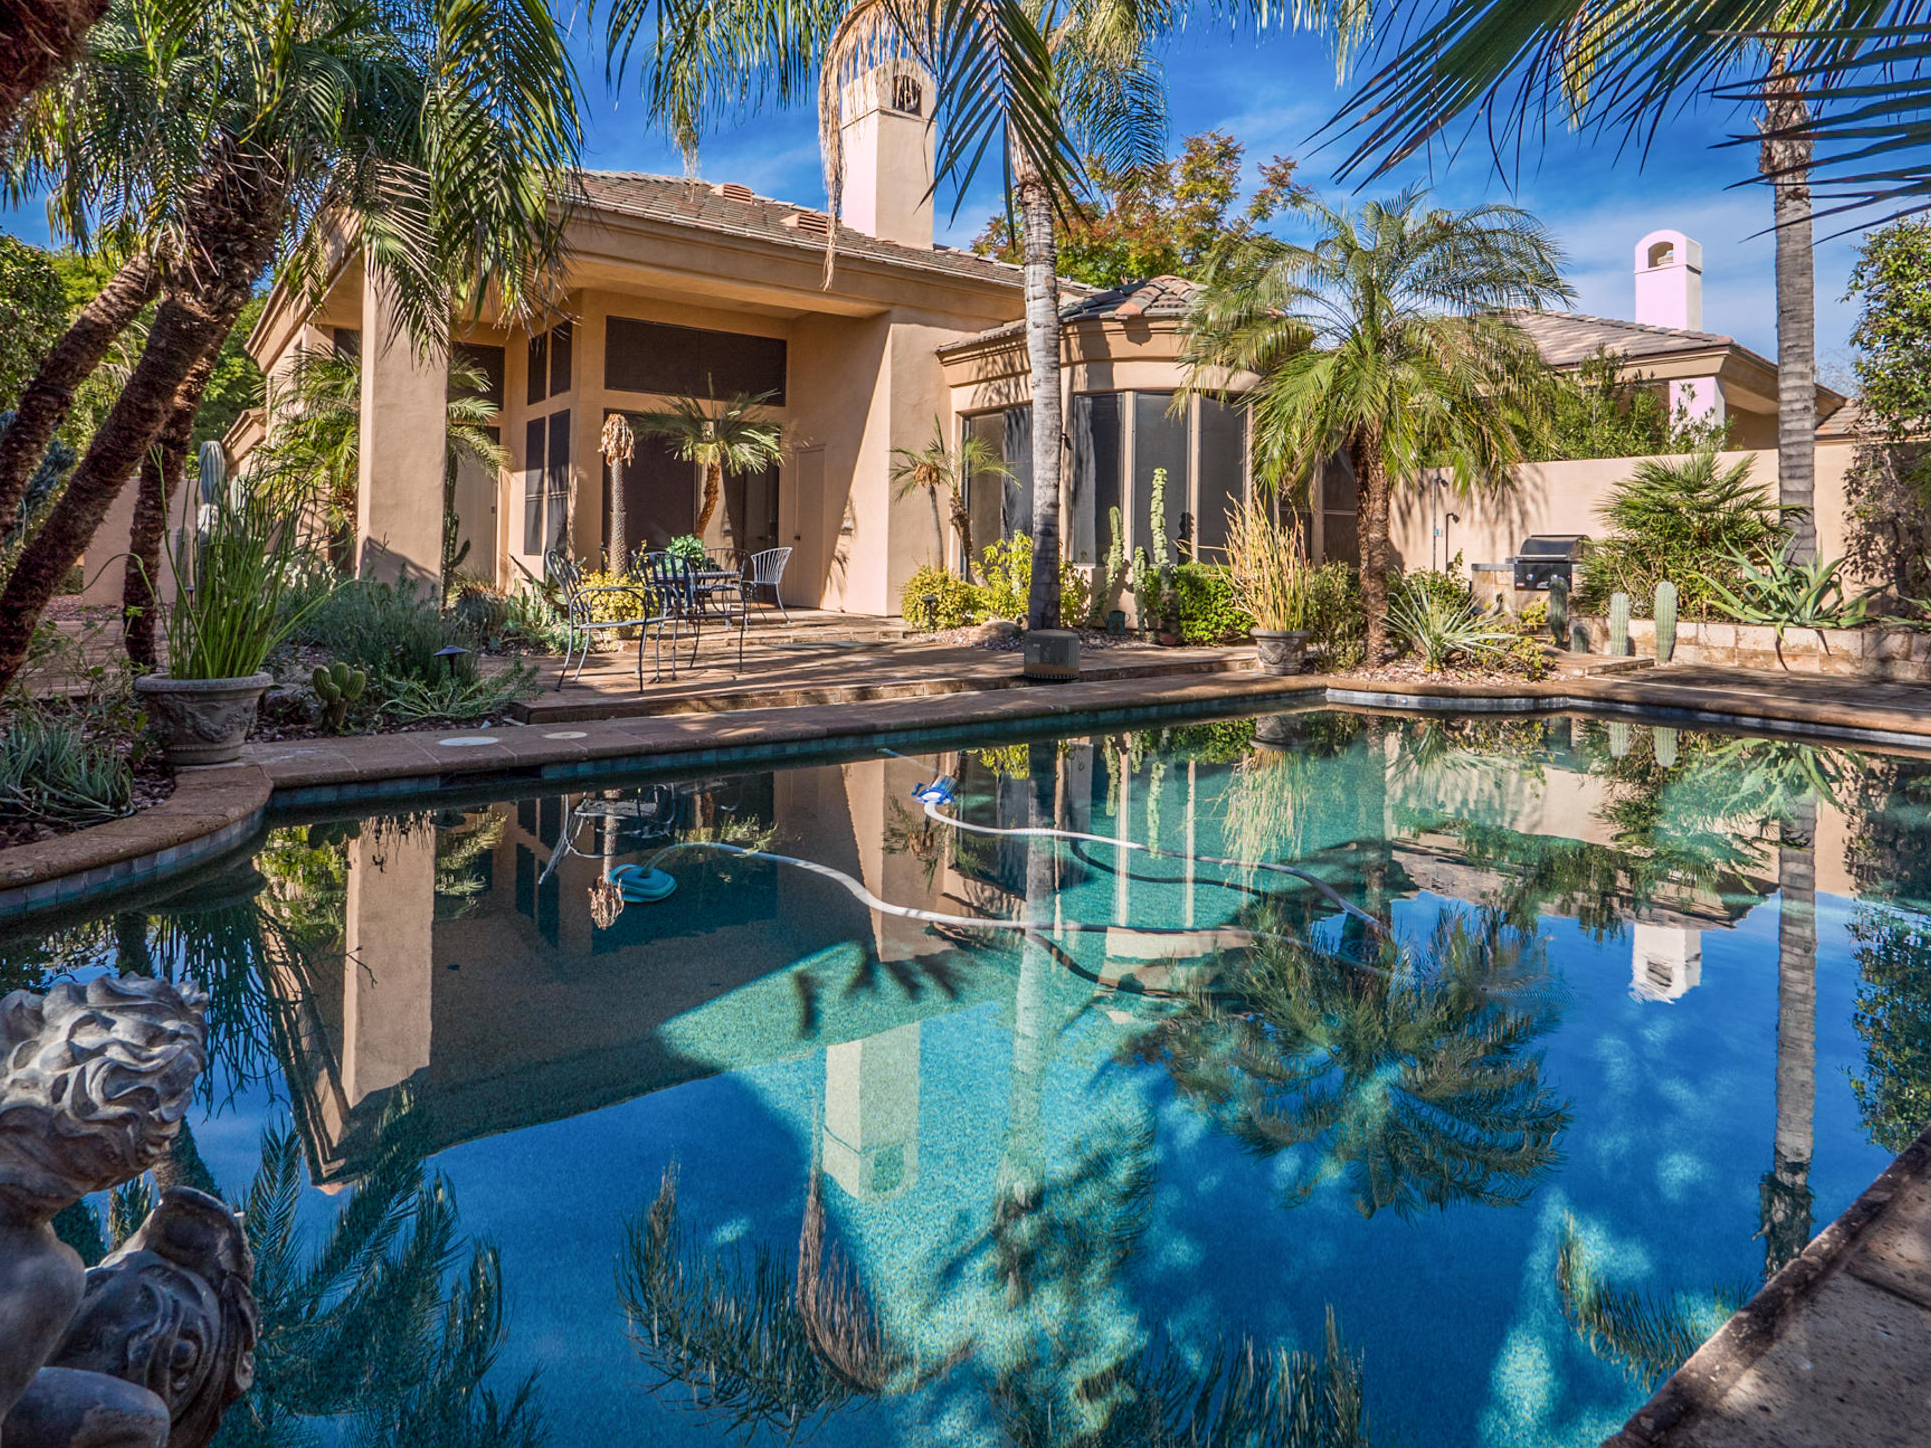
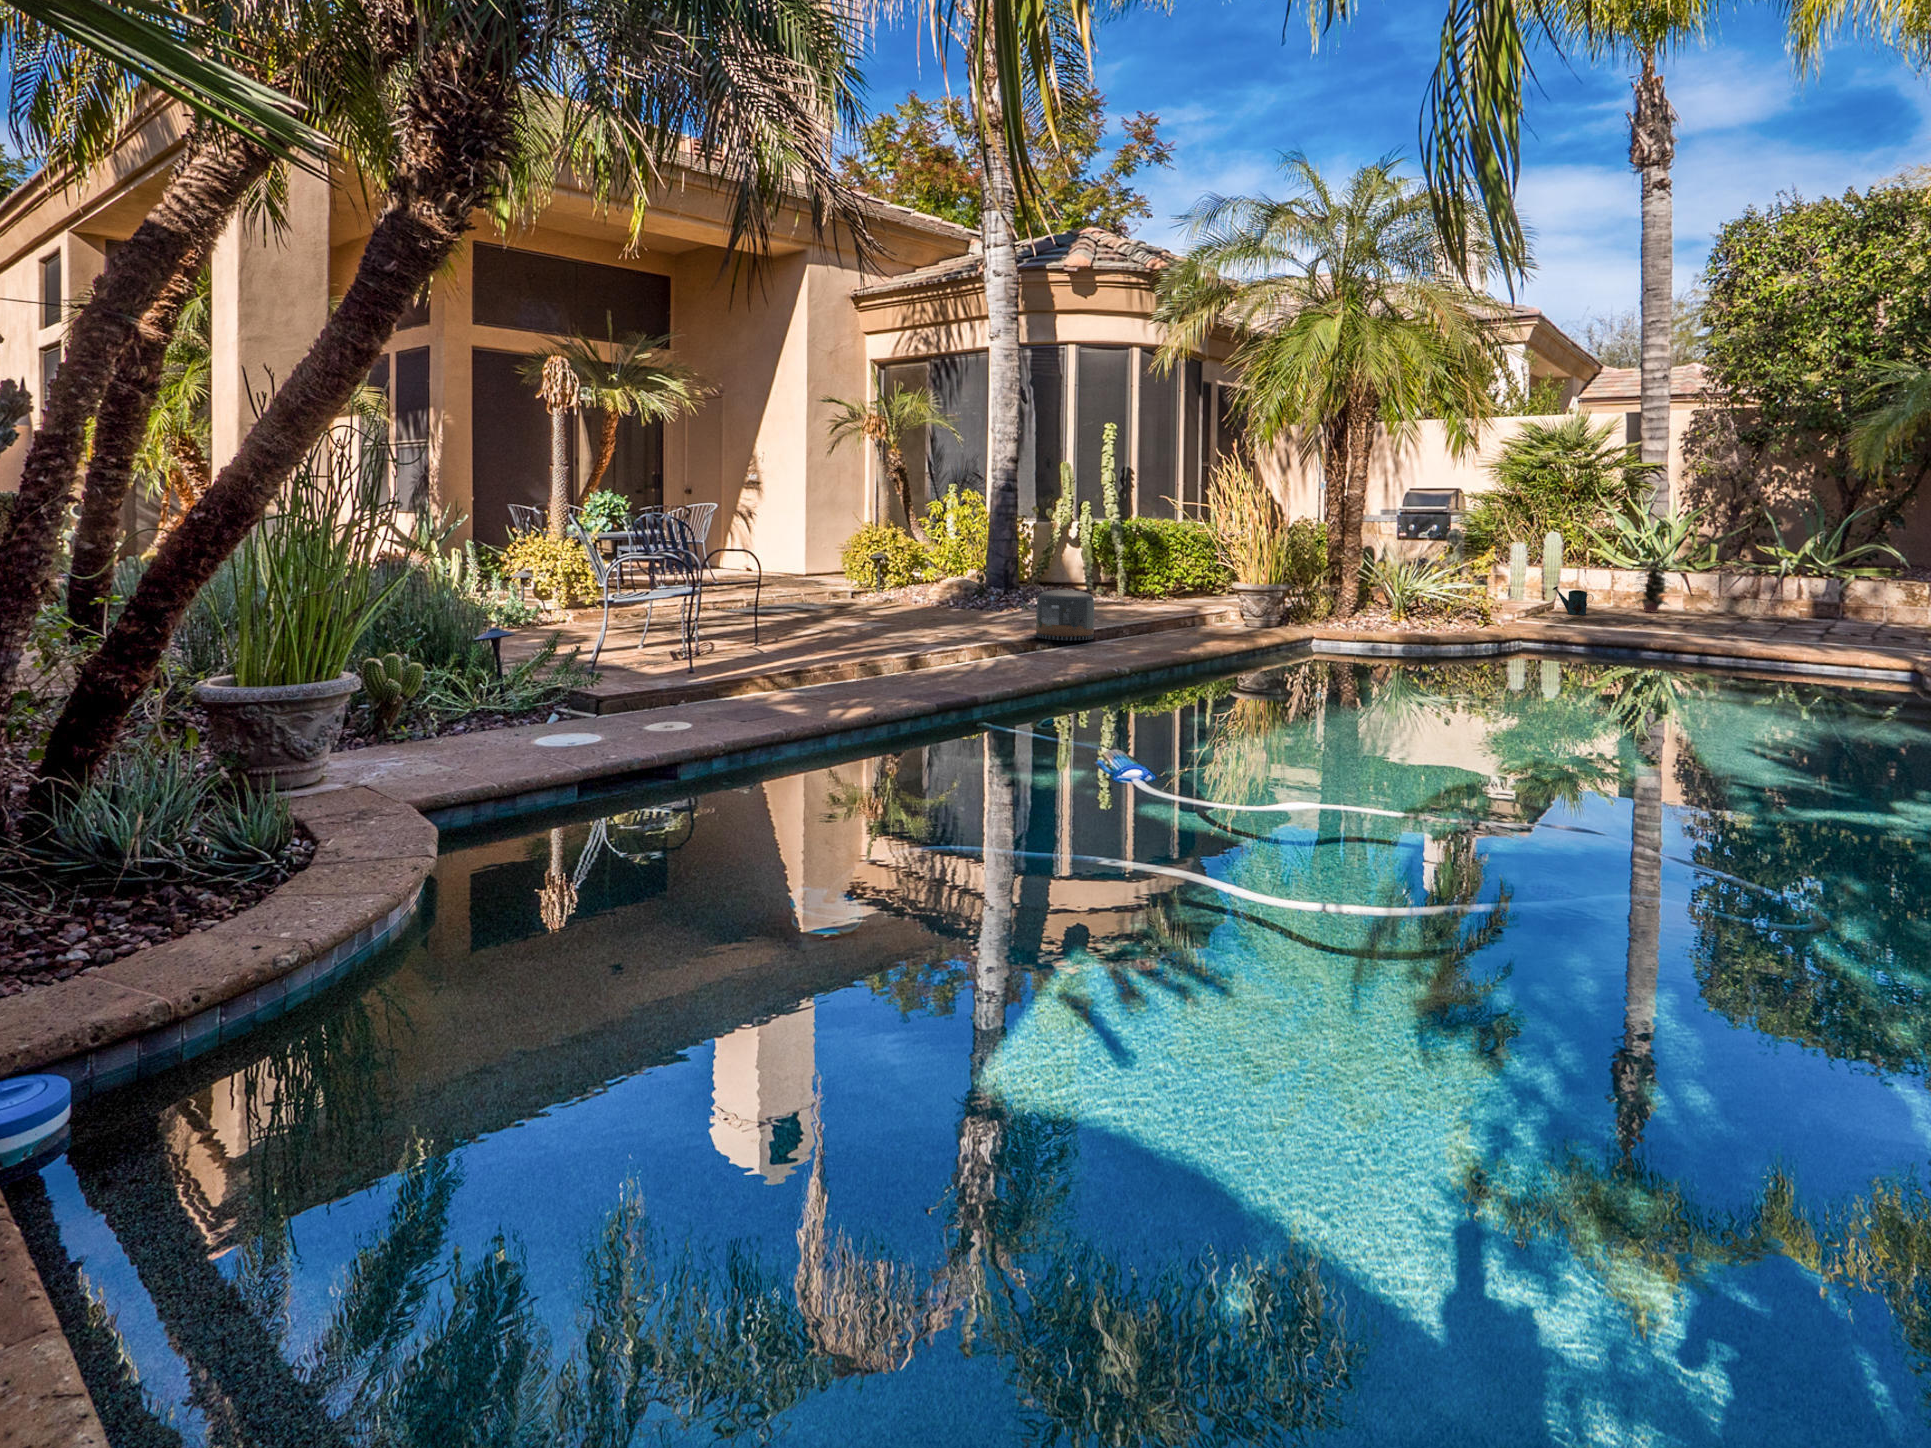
decorative plant: present [1154,590,1185,645] -> present [1634,561,1671,613]
watering can: present [1096,607,1130,634] -> present [1553,586,1594,615]

